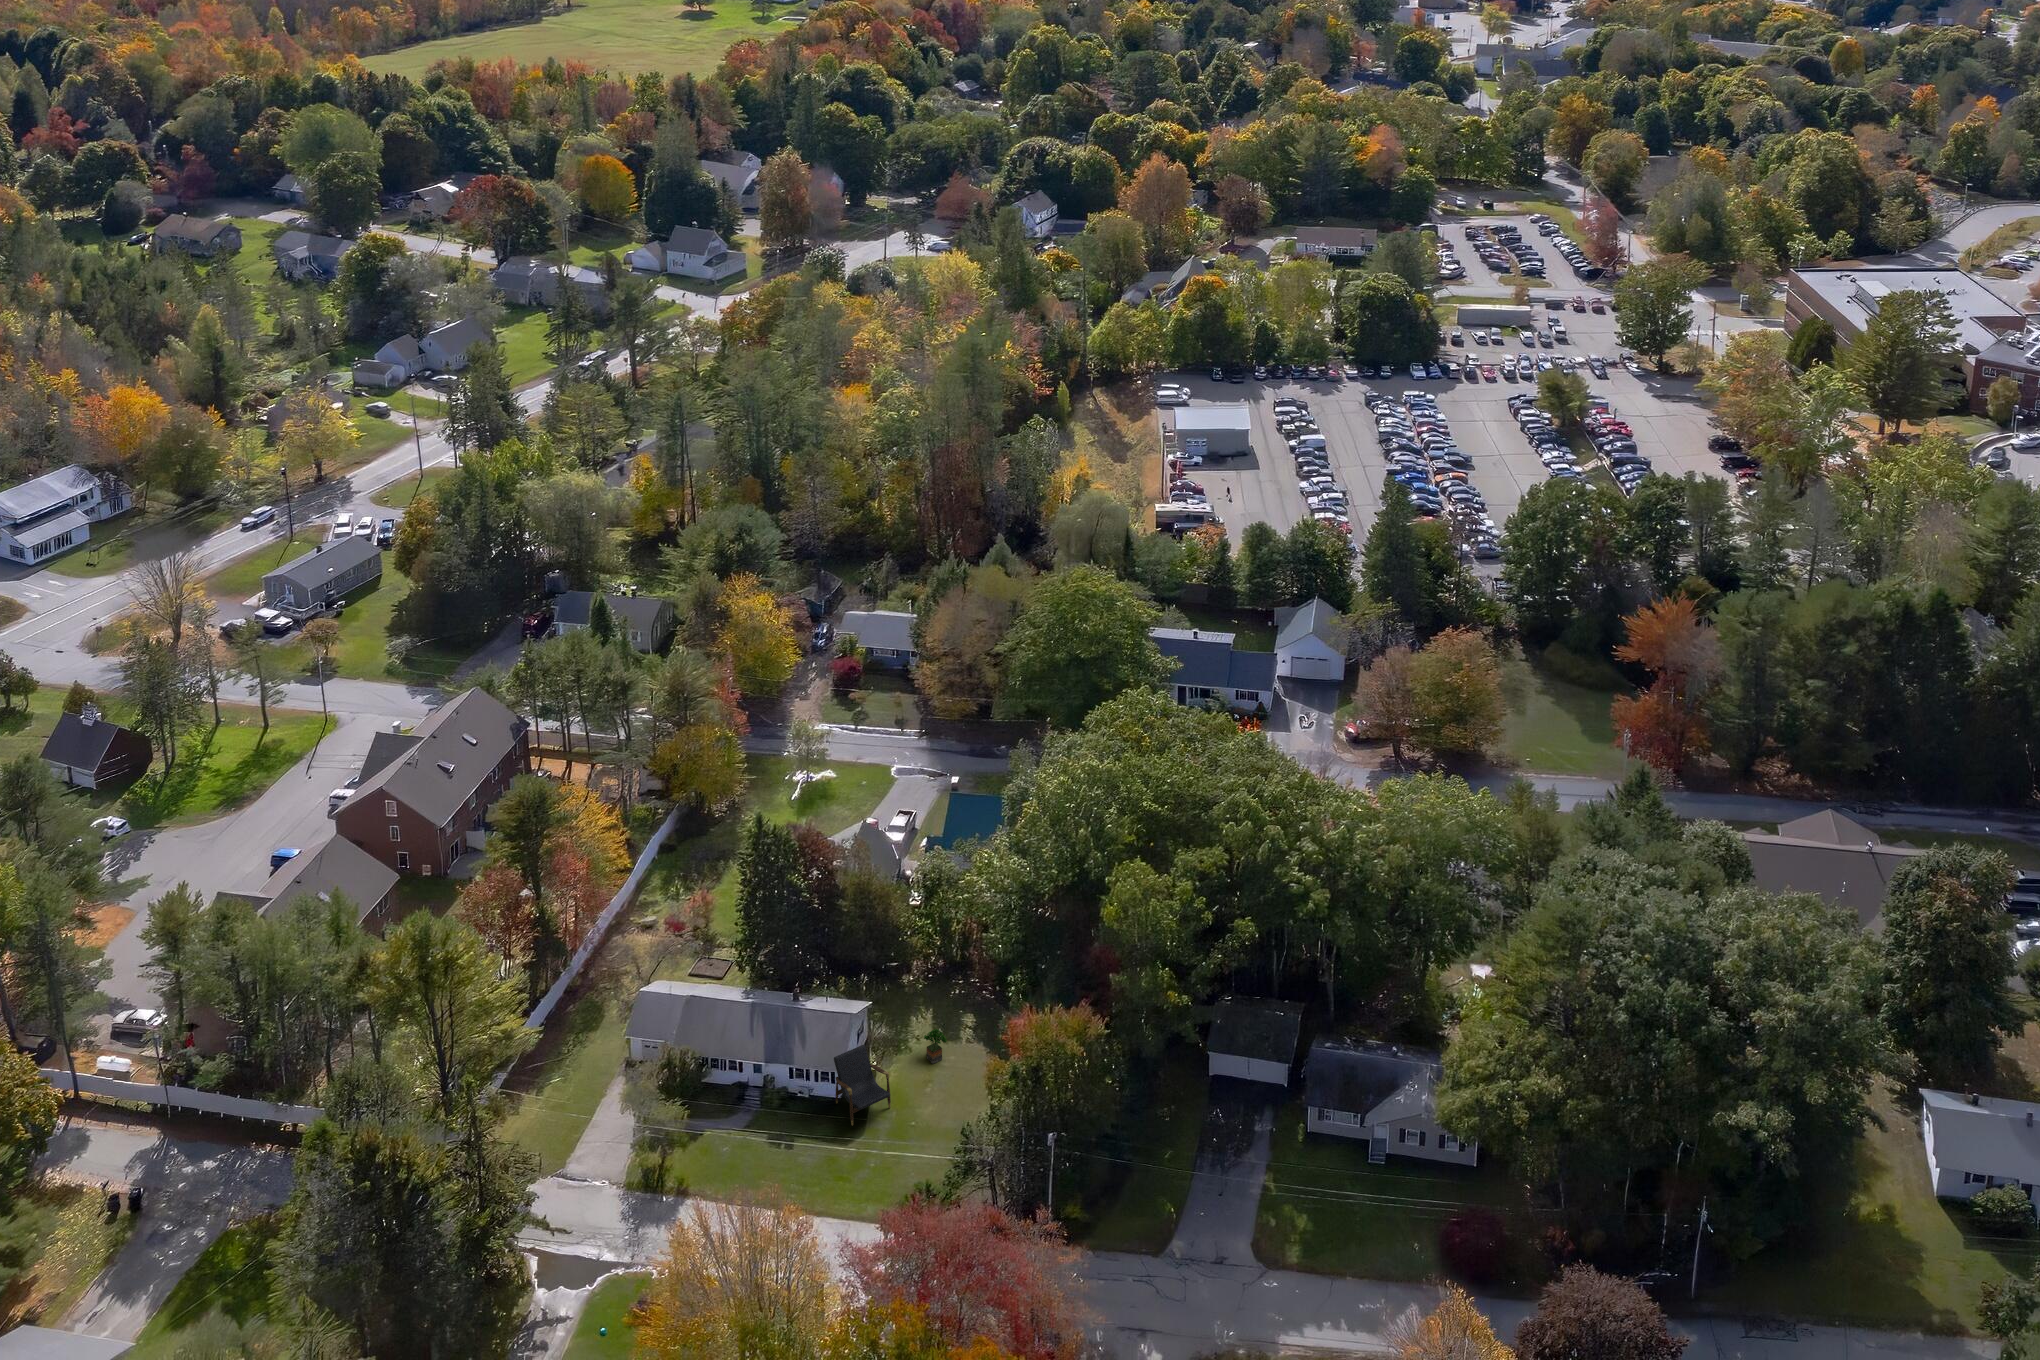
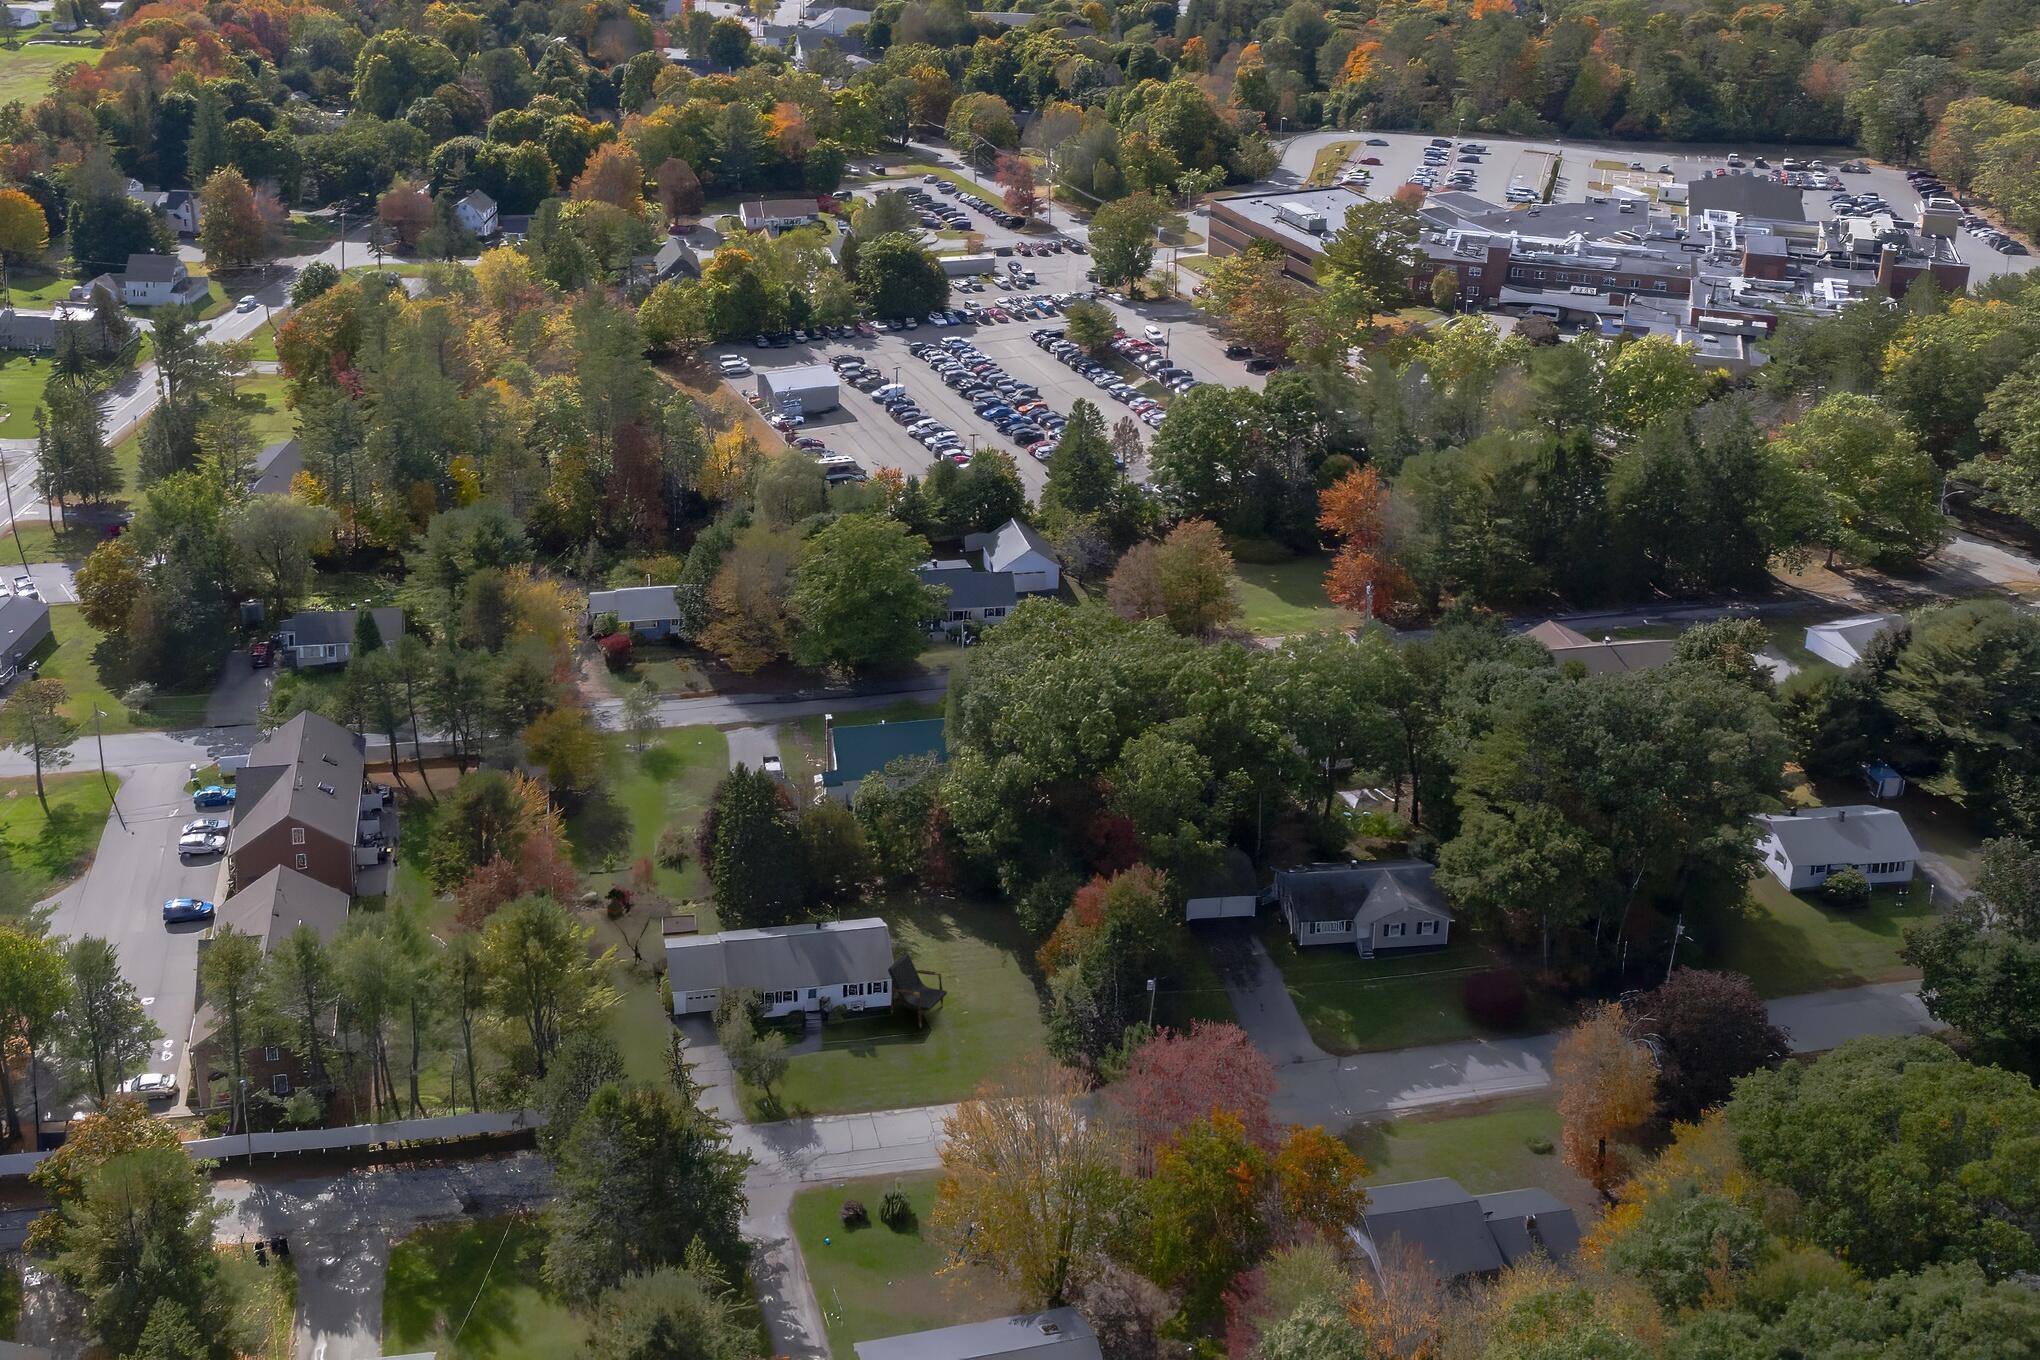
potted tree: present [924,1029,947,1064] -> present [604,888,626,920]

